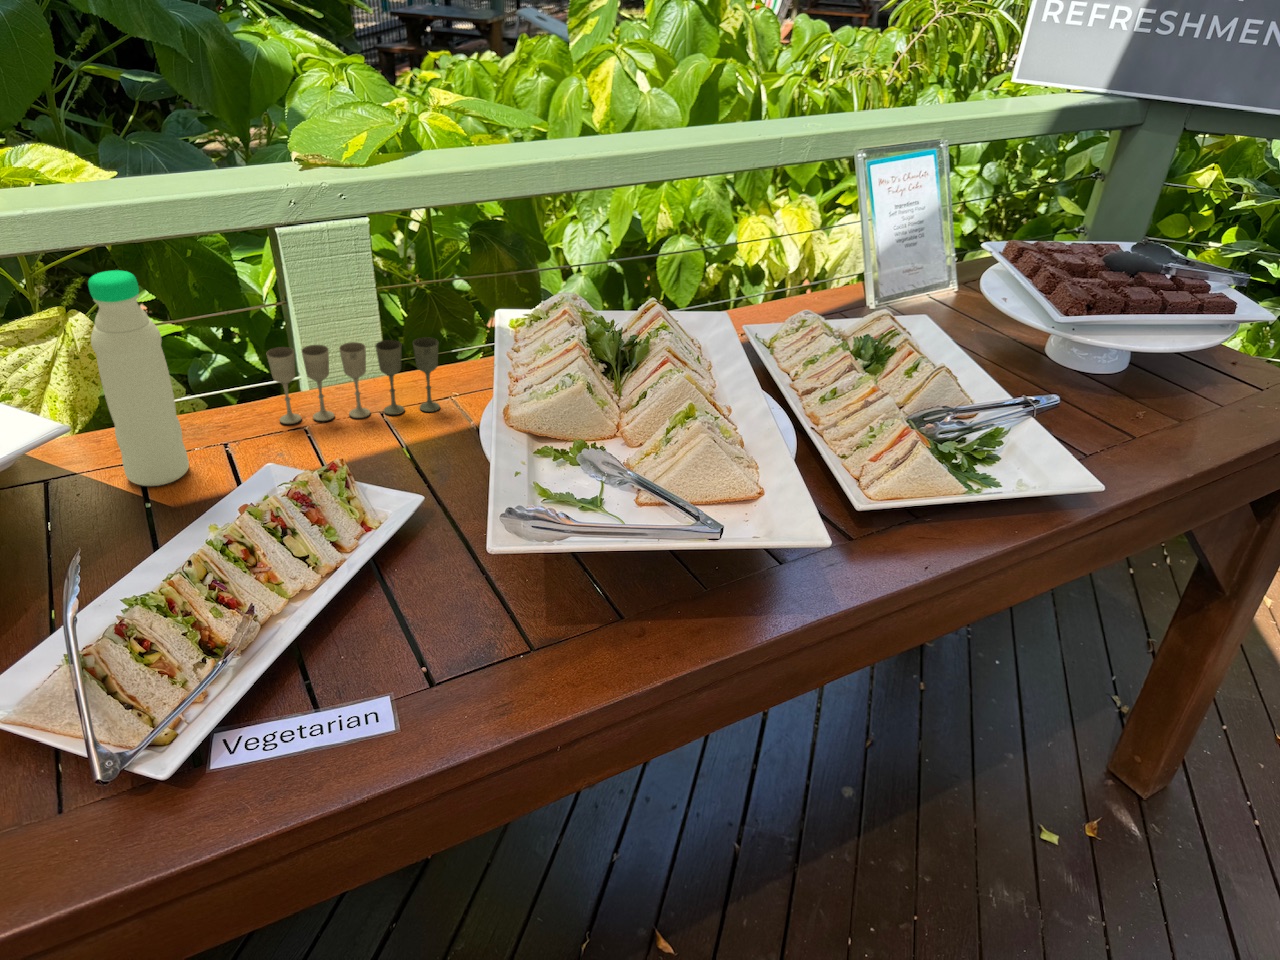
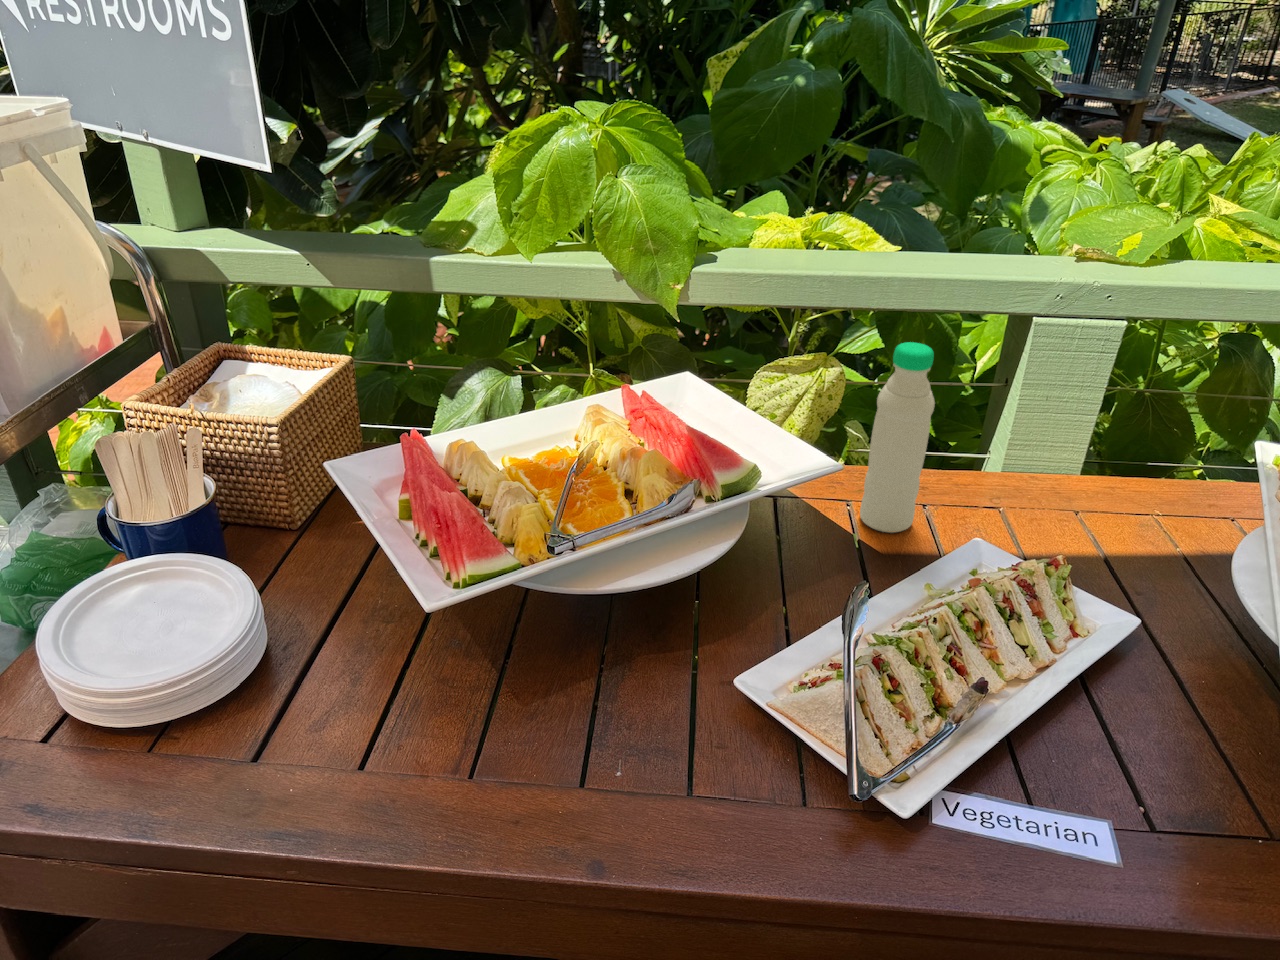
wine glass: present [267,337,440,424] -> none [993,433,1184,531]

